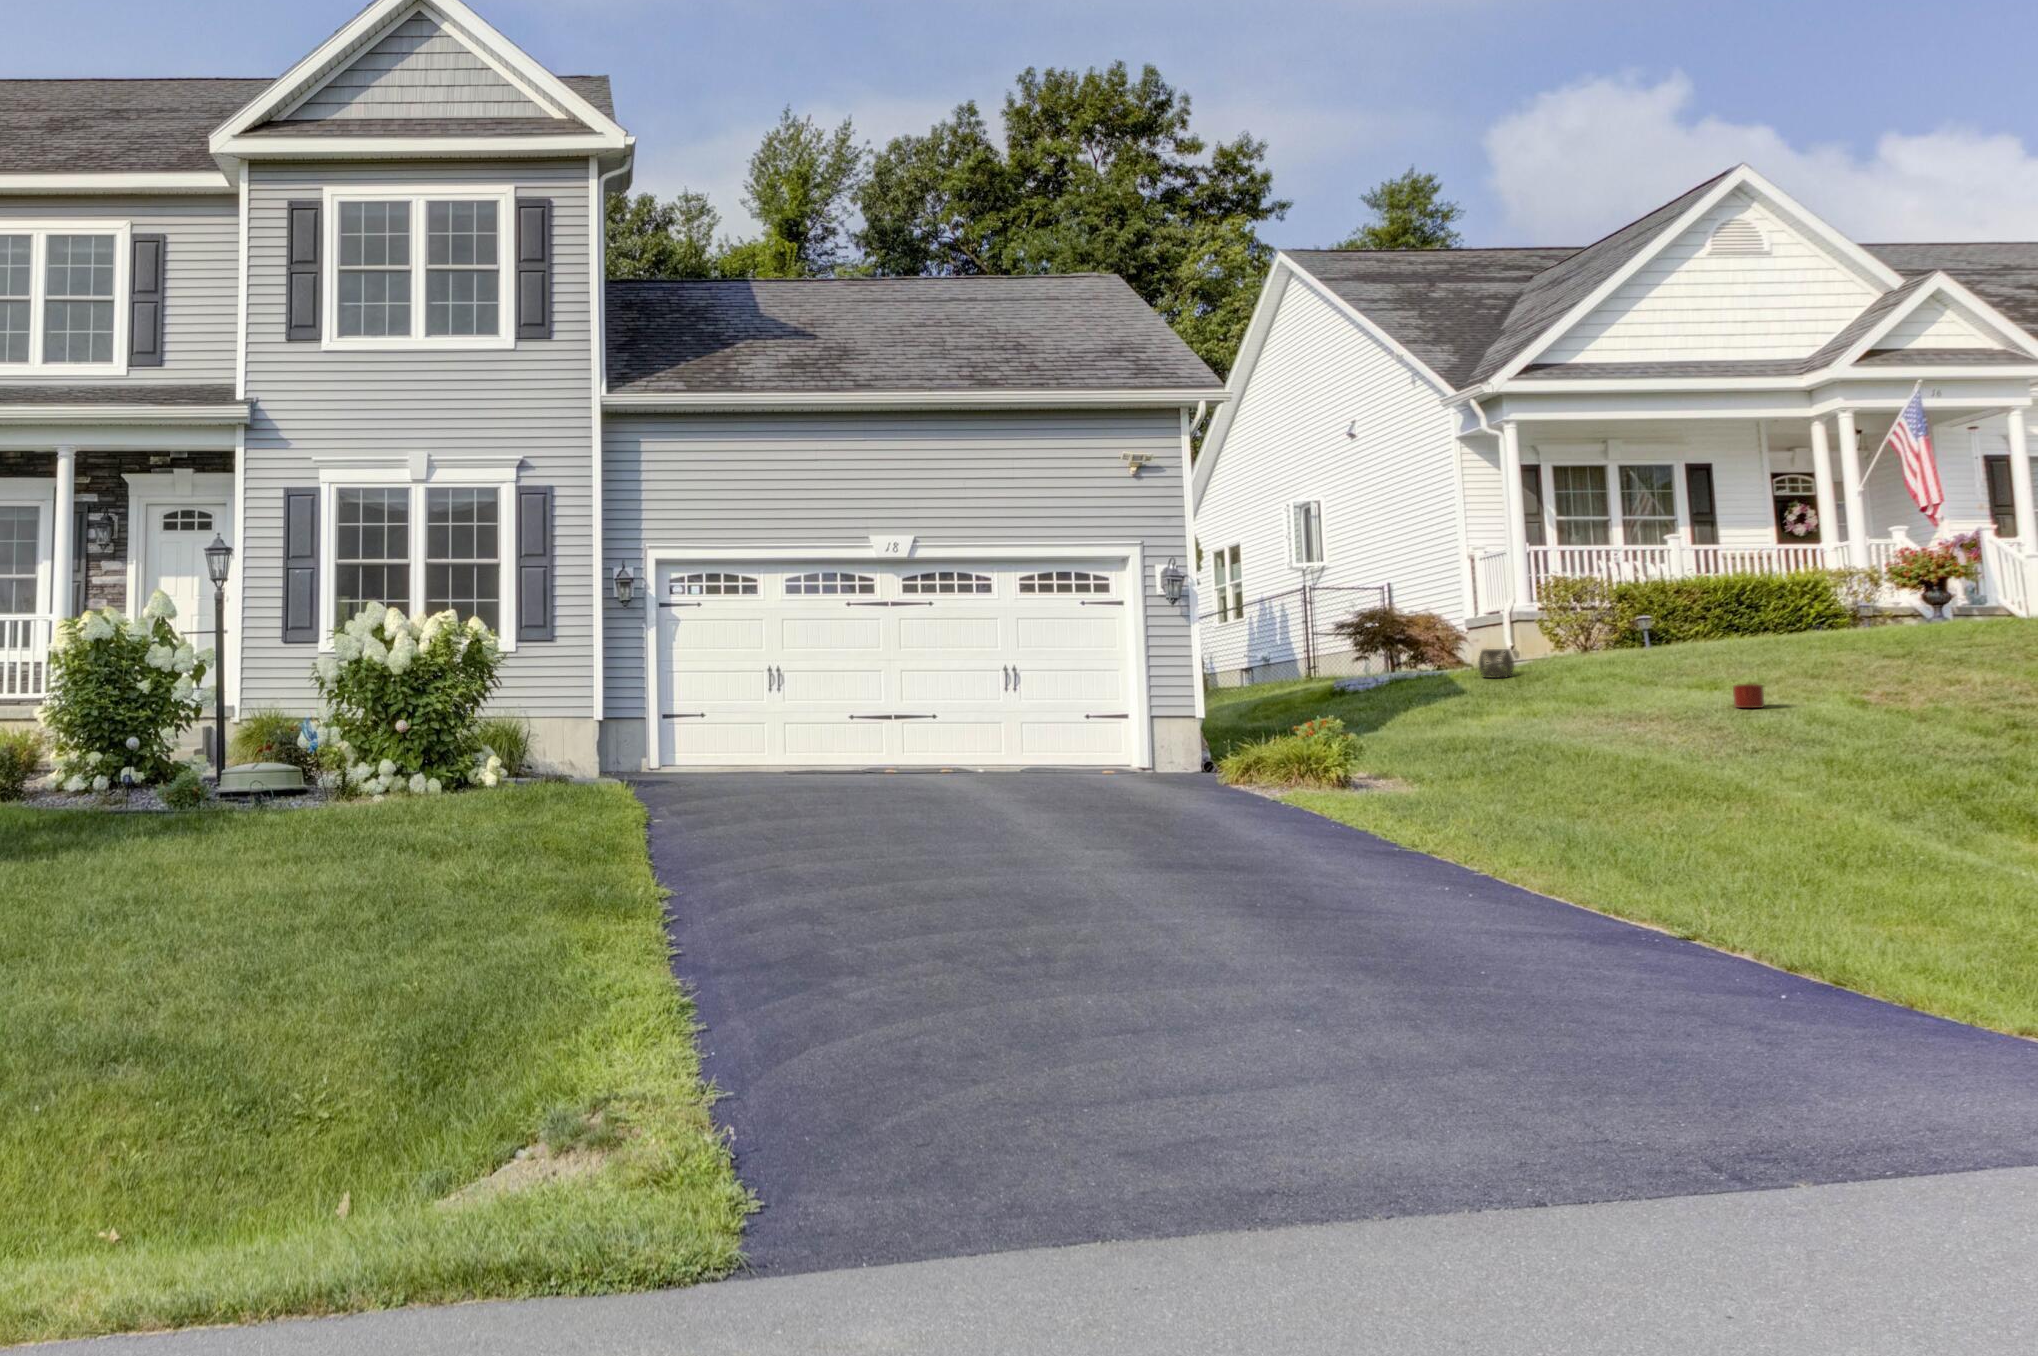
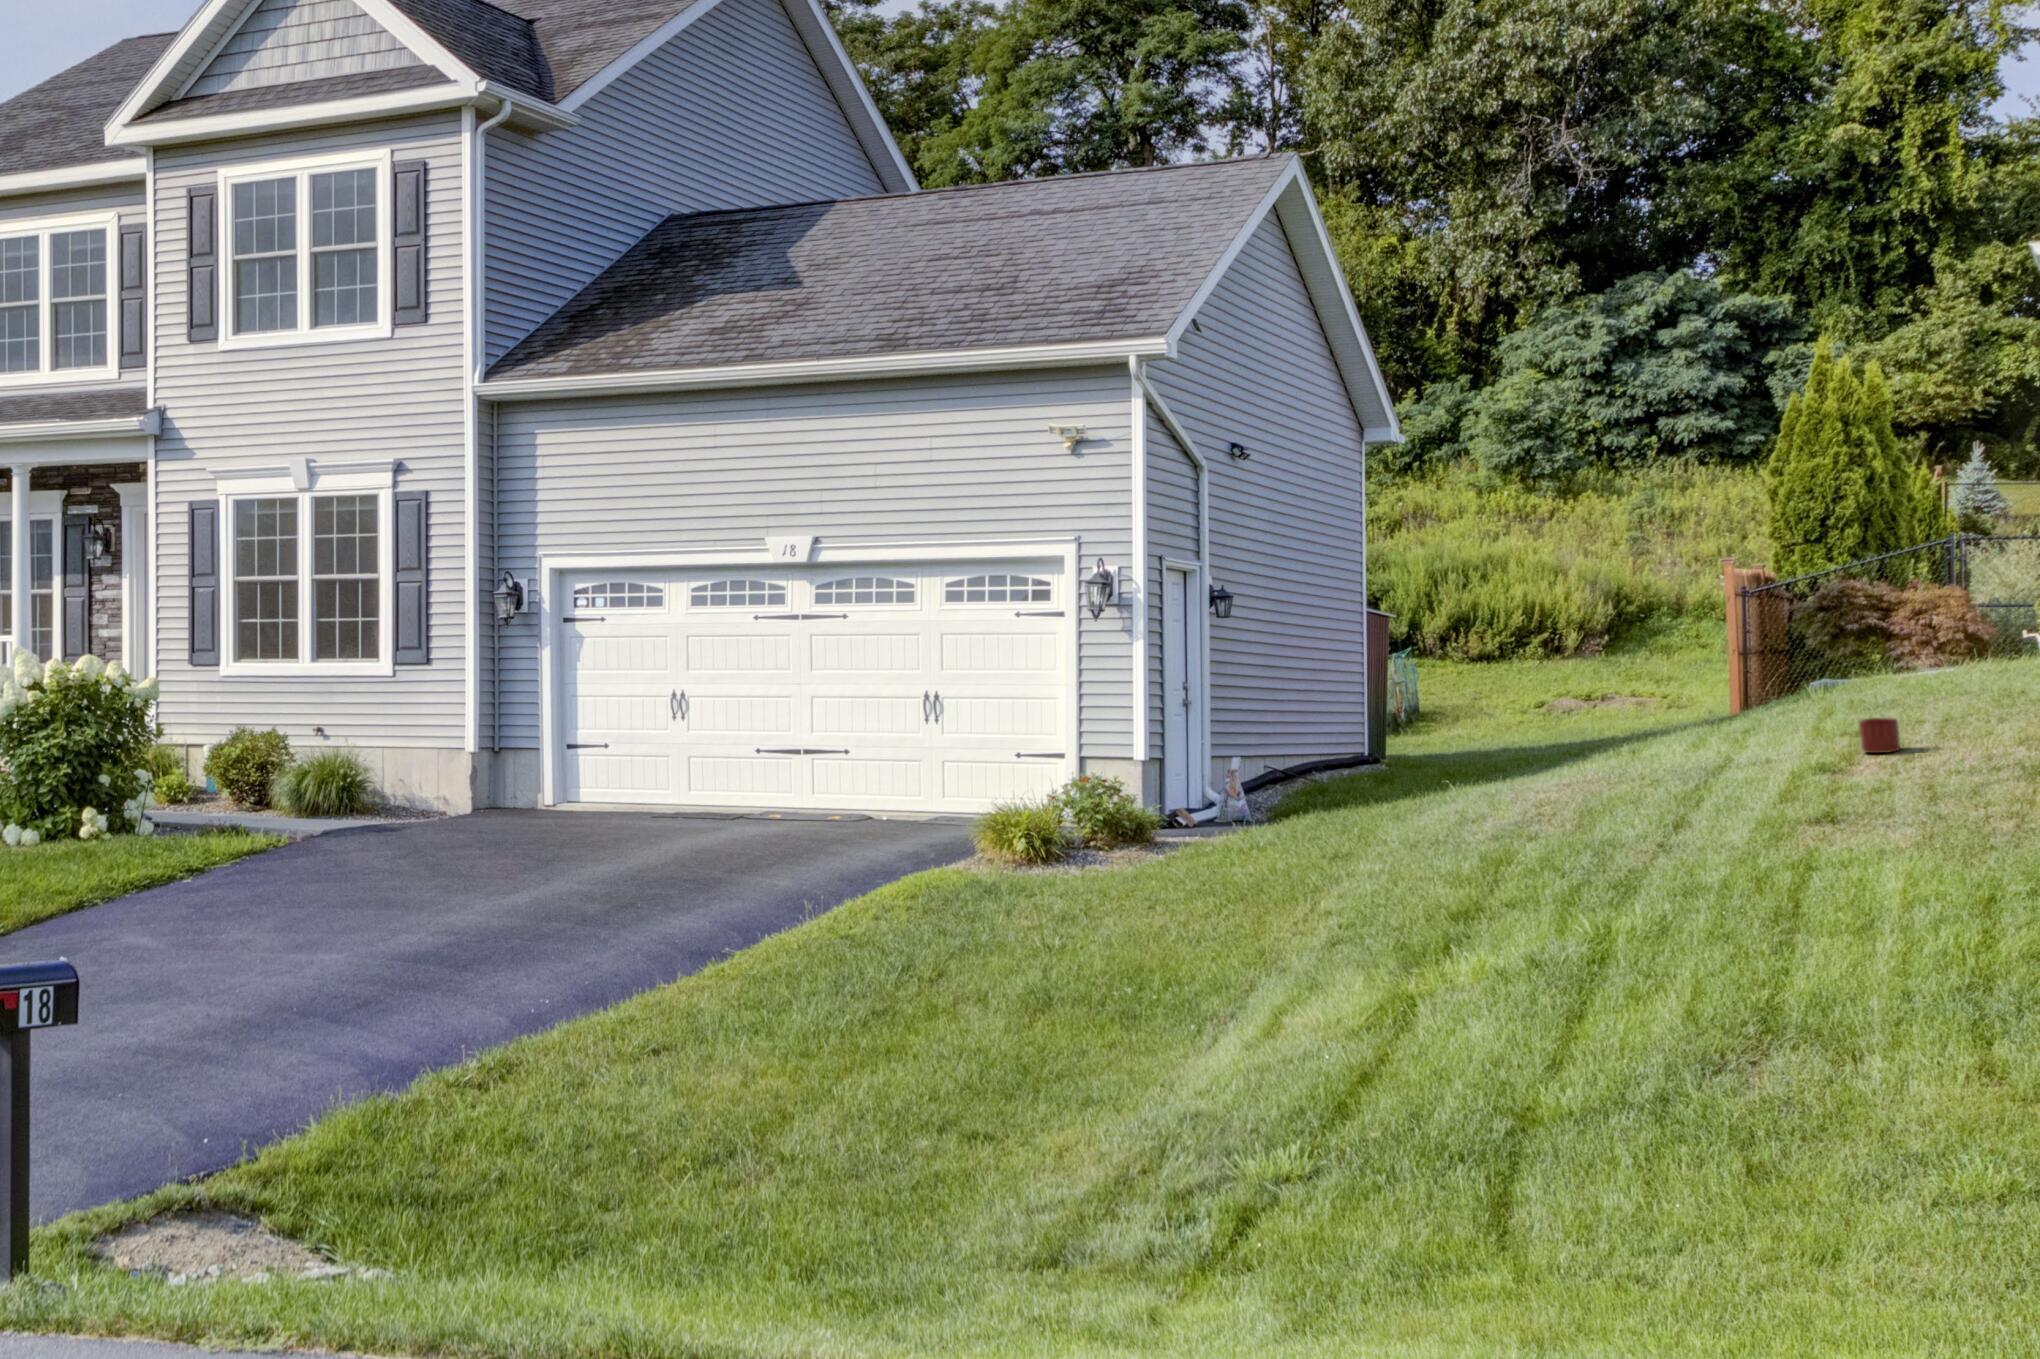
woven basket: present [1478,649,1514,678] -> none [1834,639,1886,683]

